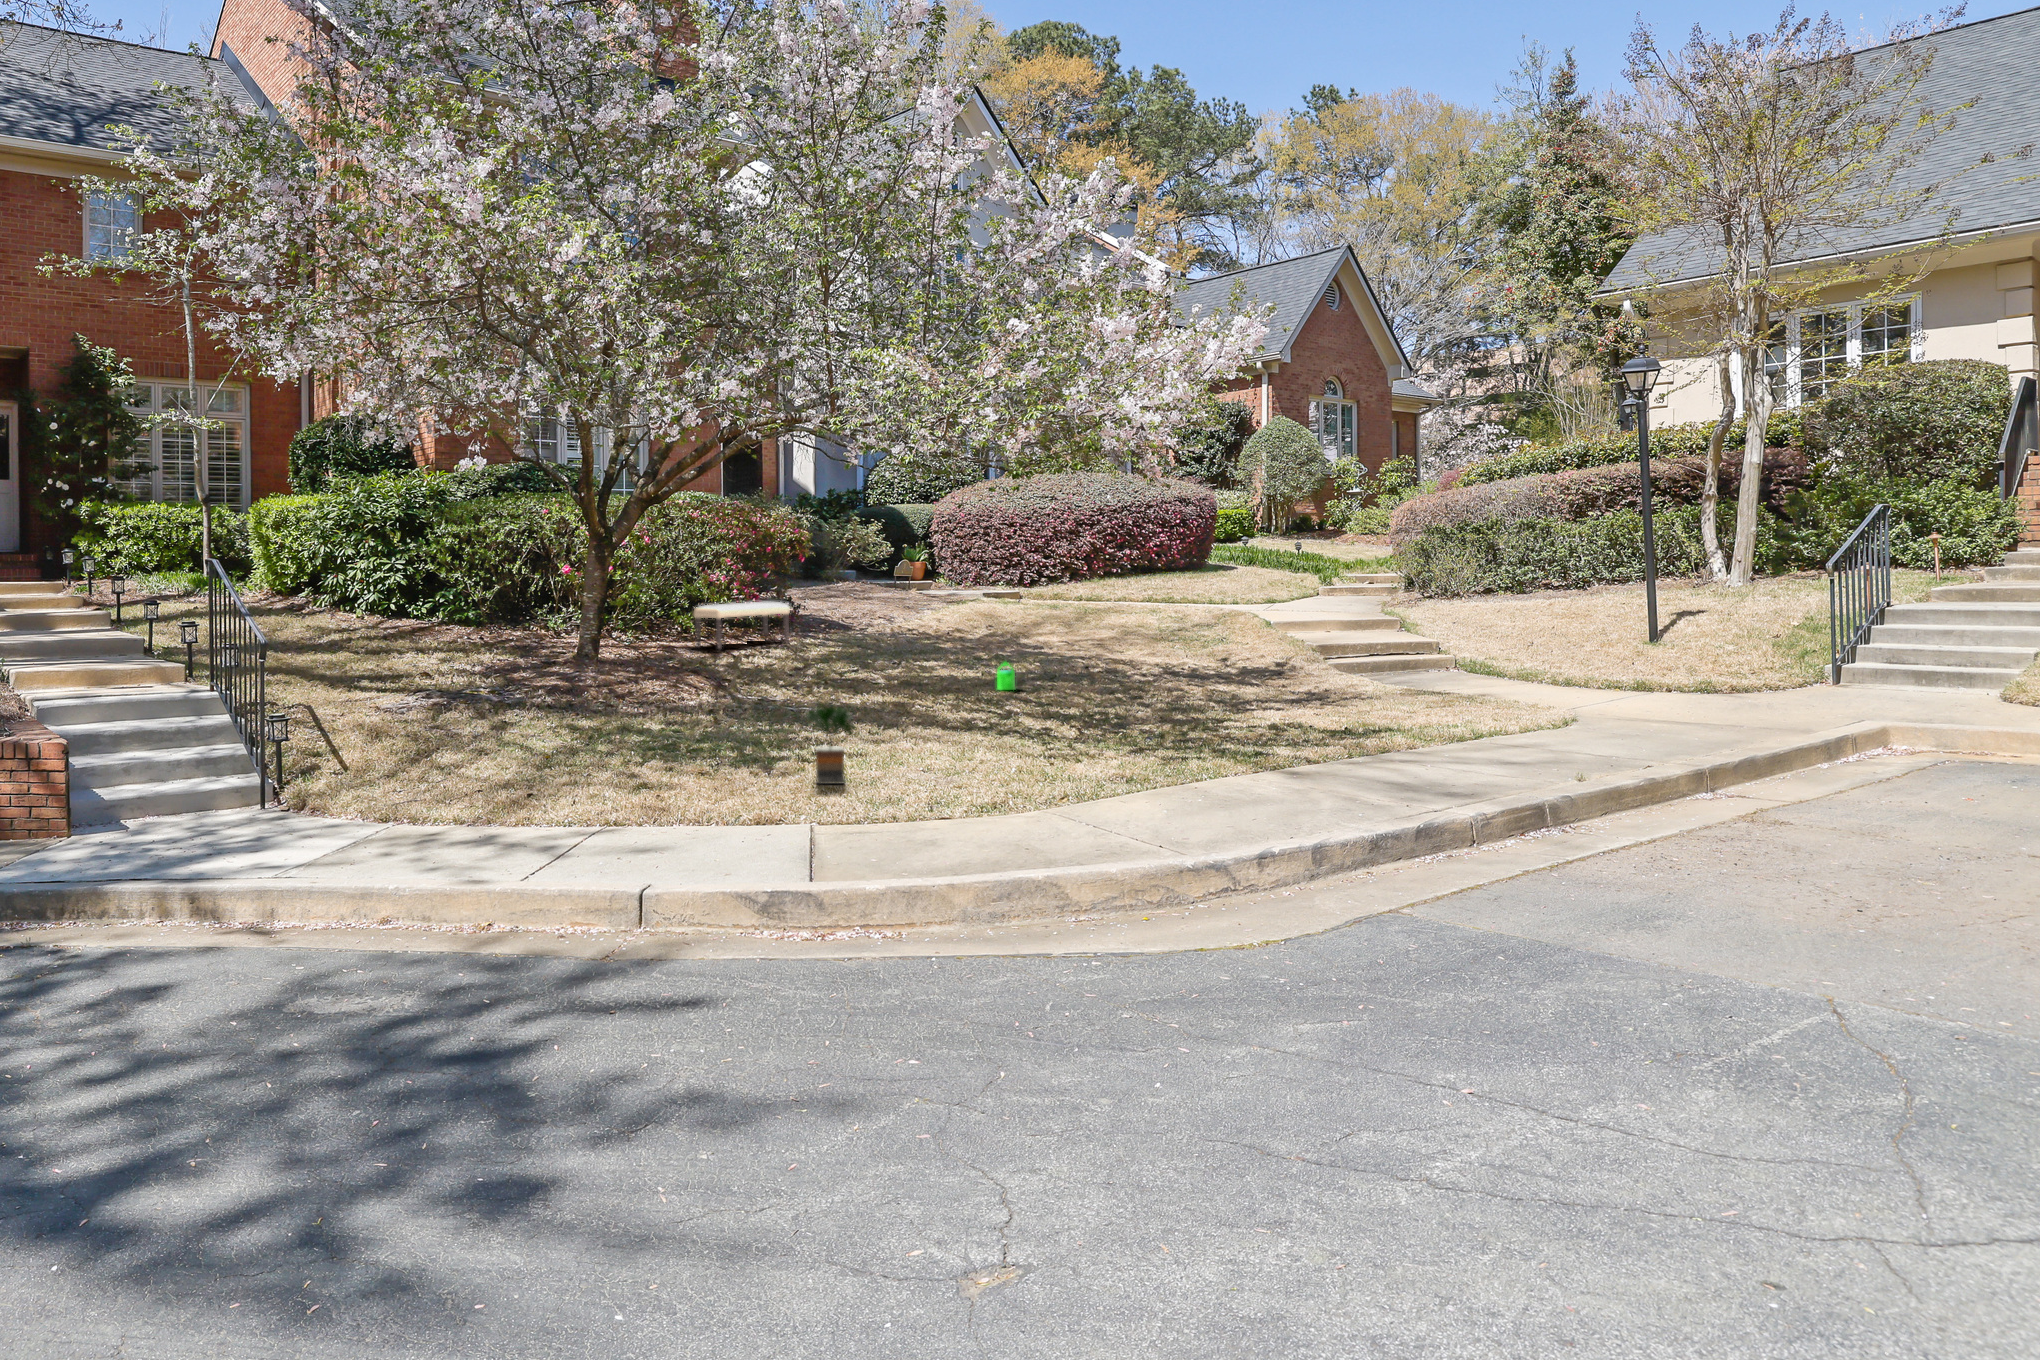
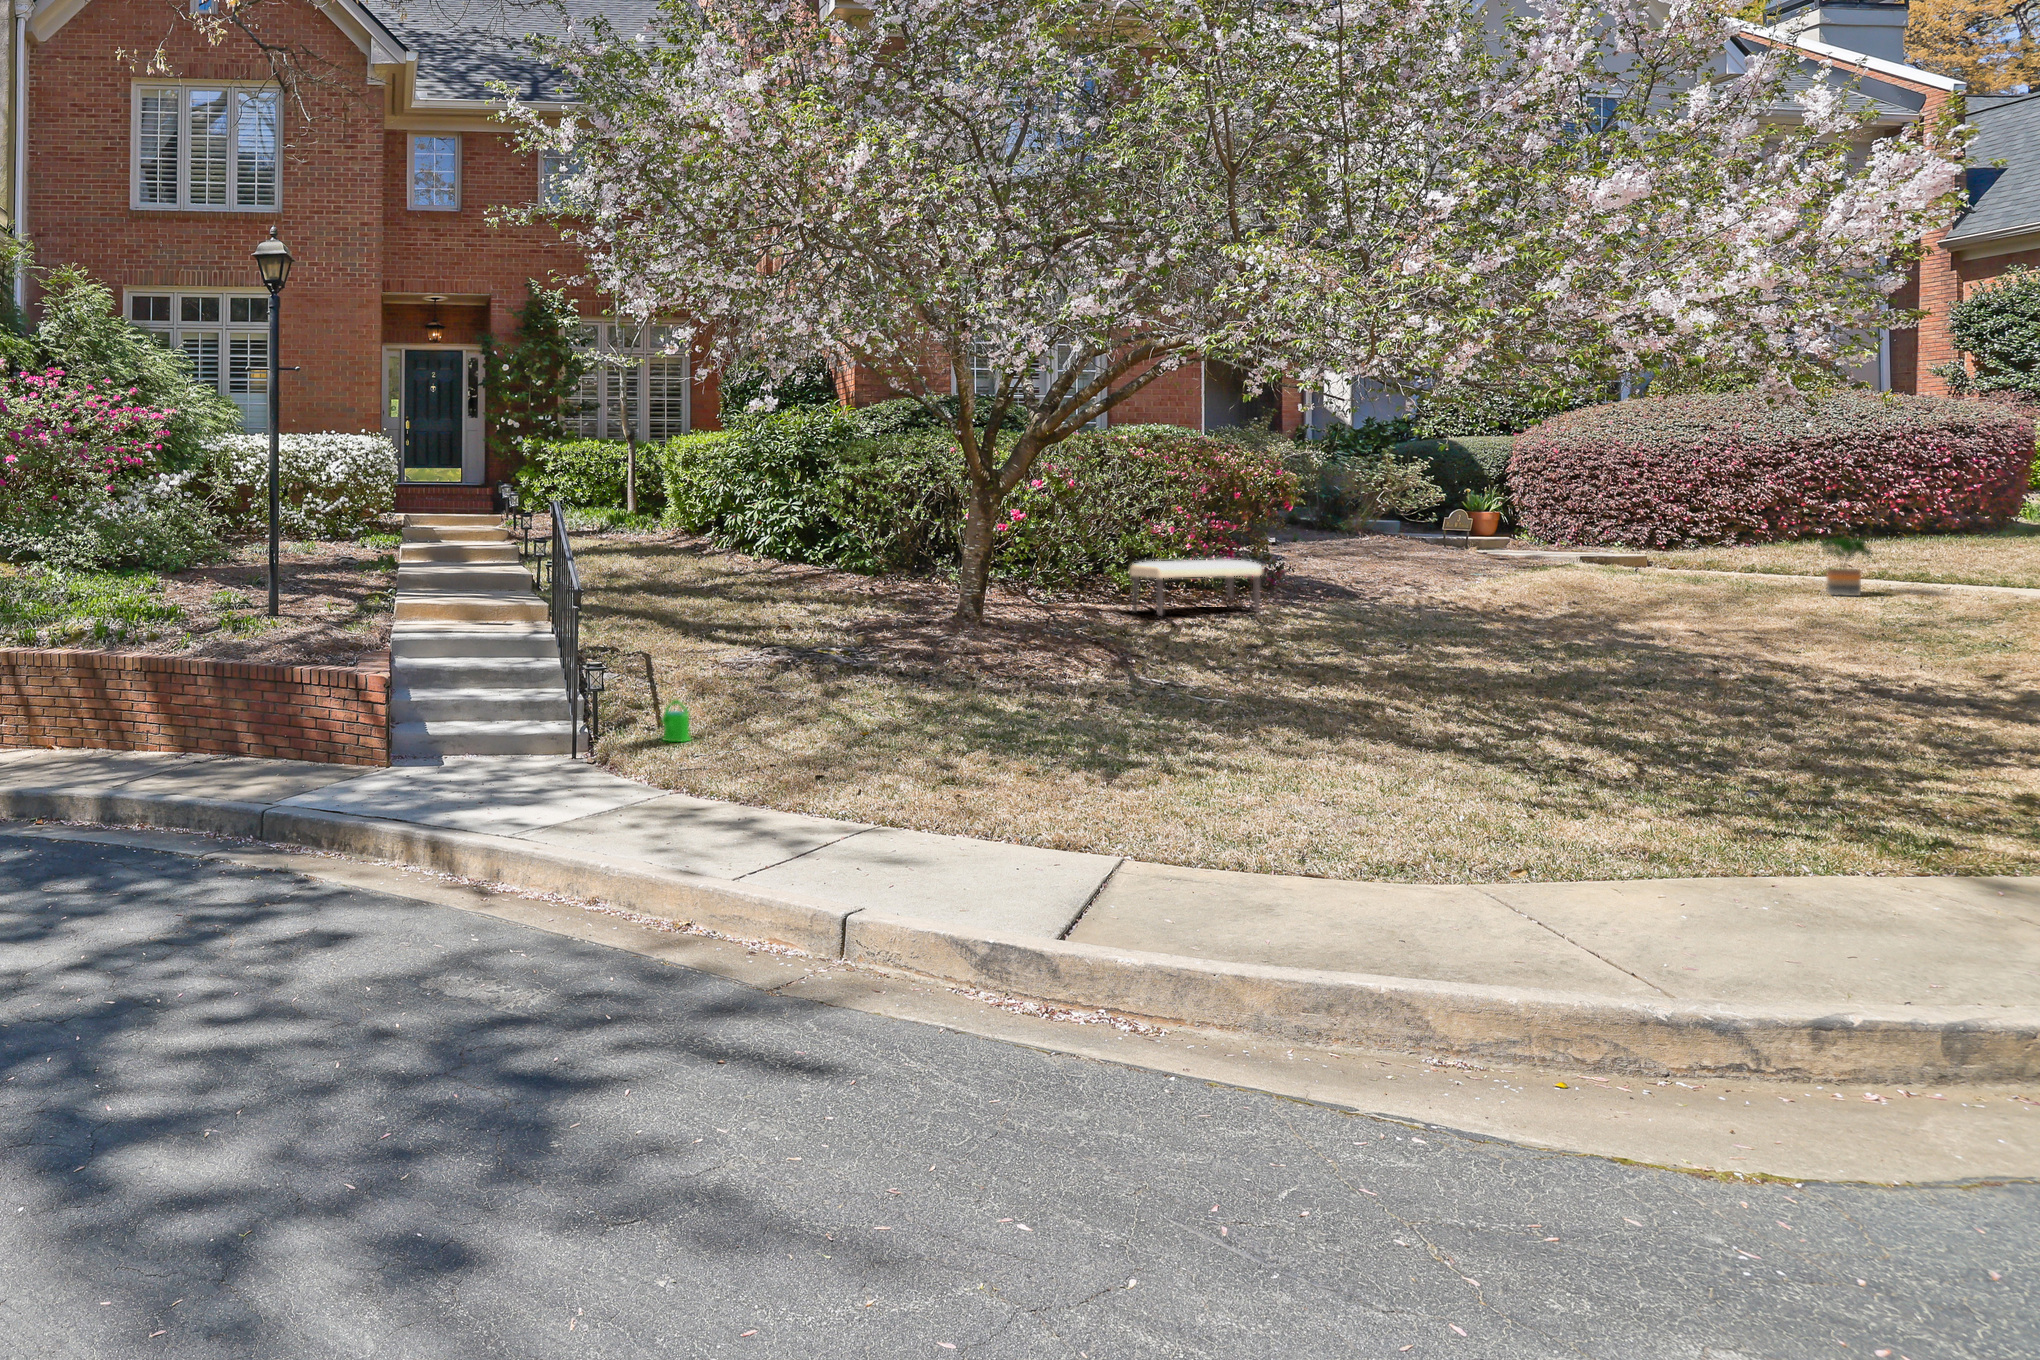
watering can: present [997,663,1015,690] -> present [661,700,690,742]
potted tree: present [807,707,855,784] -> present [1821,538,1873,596]

